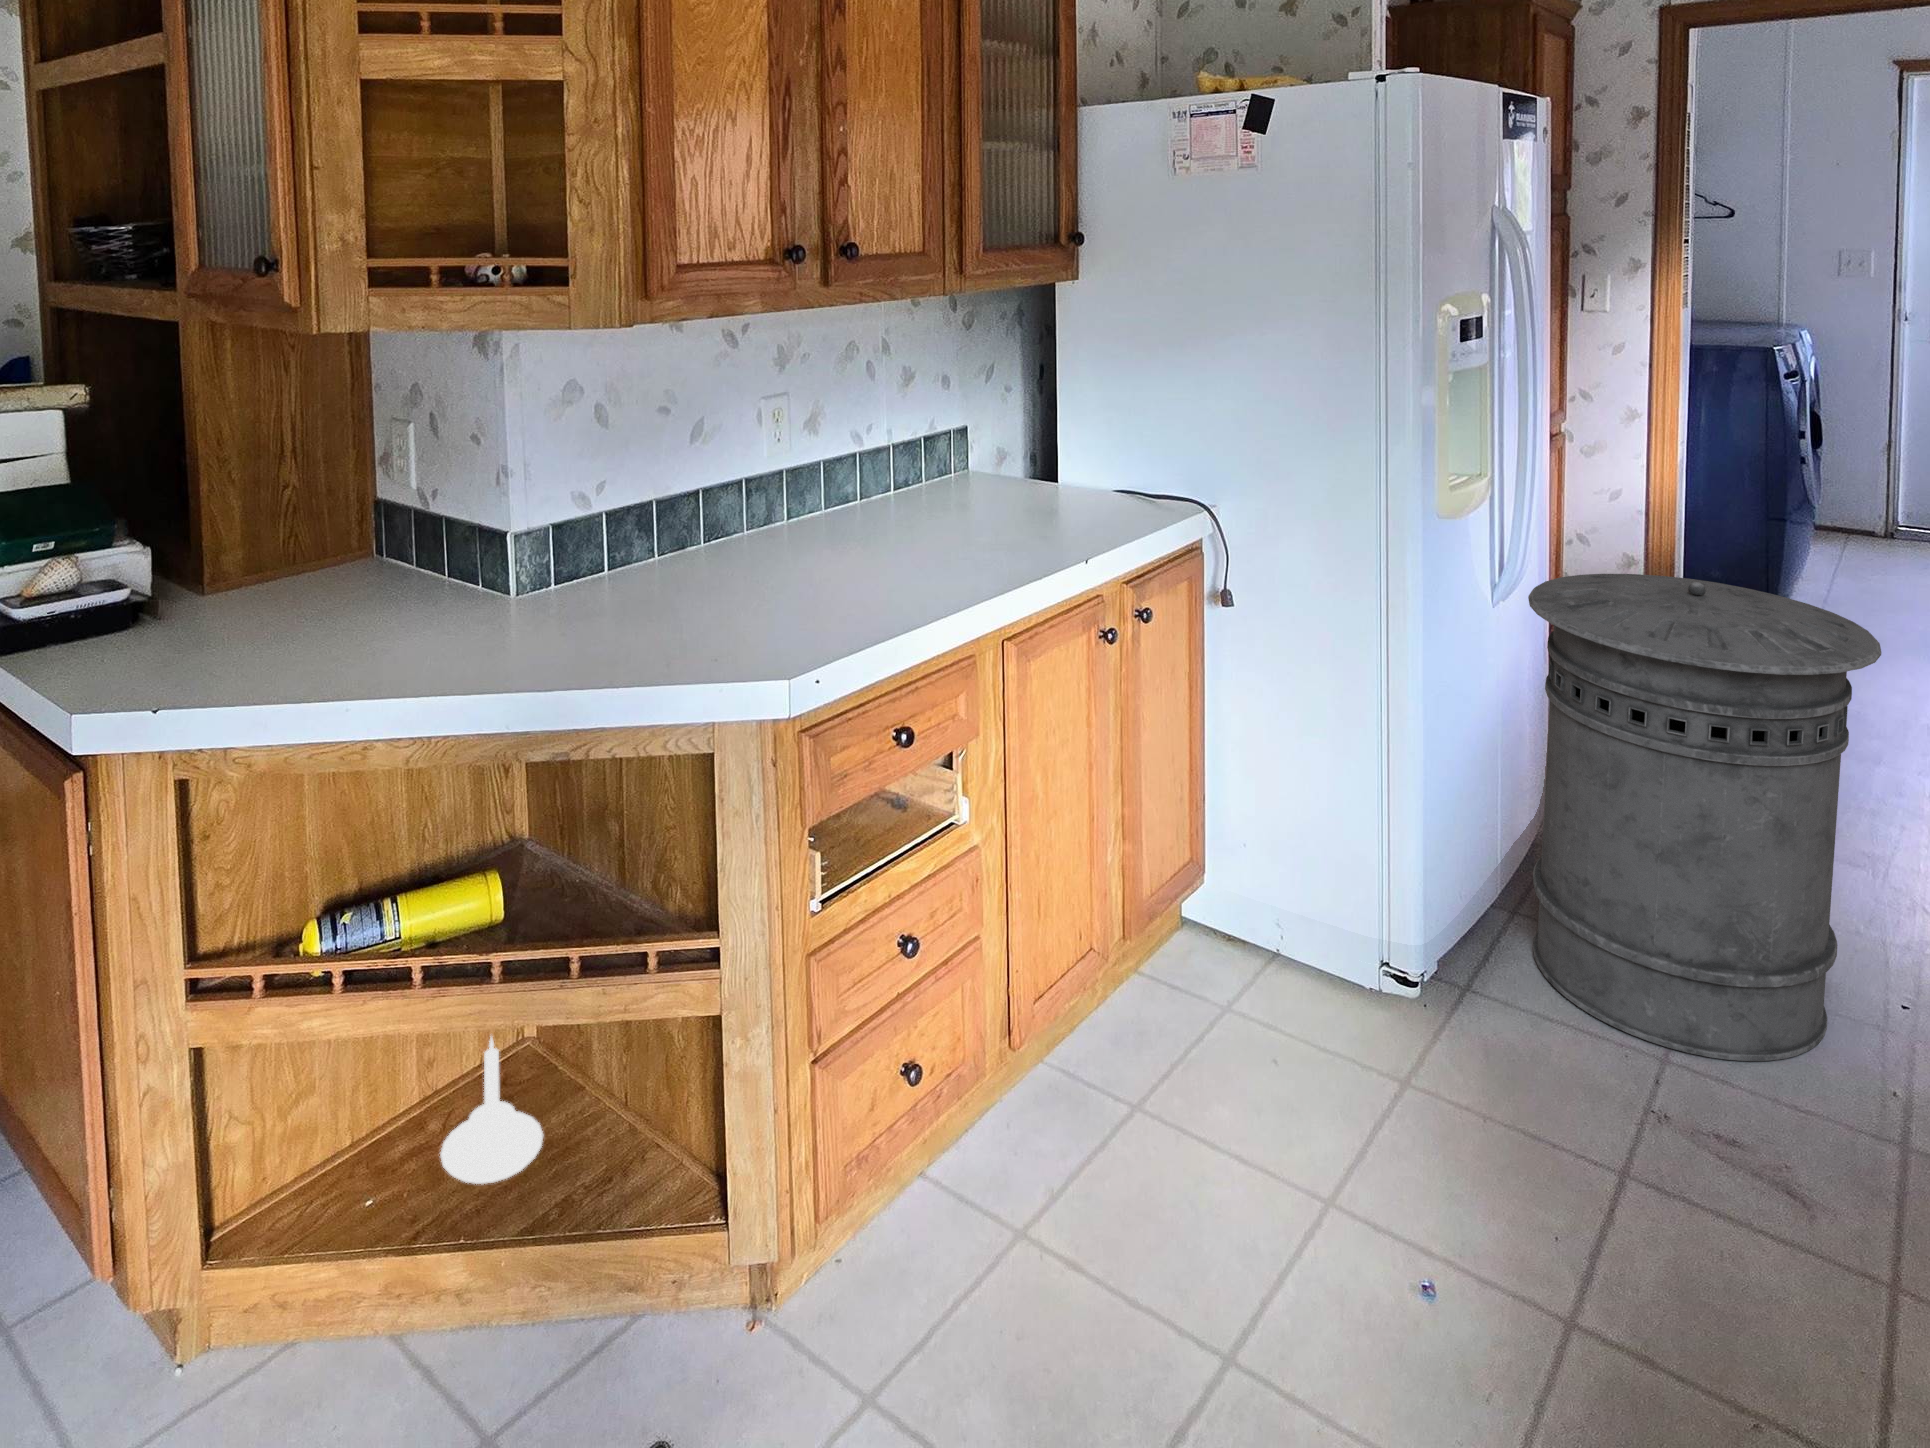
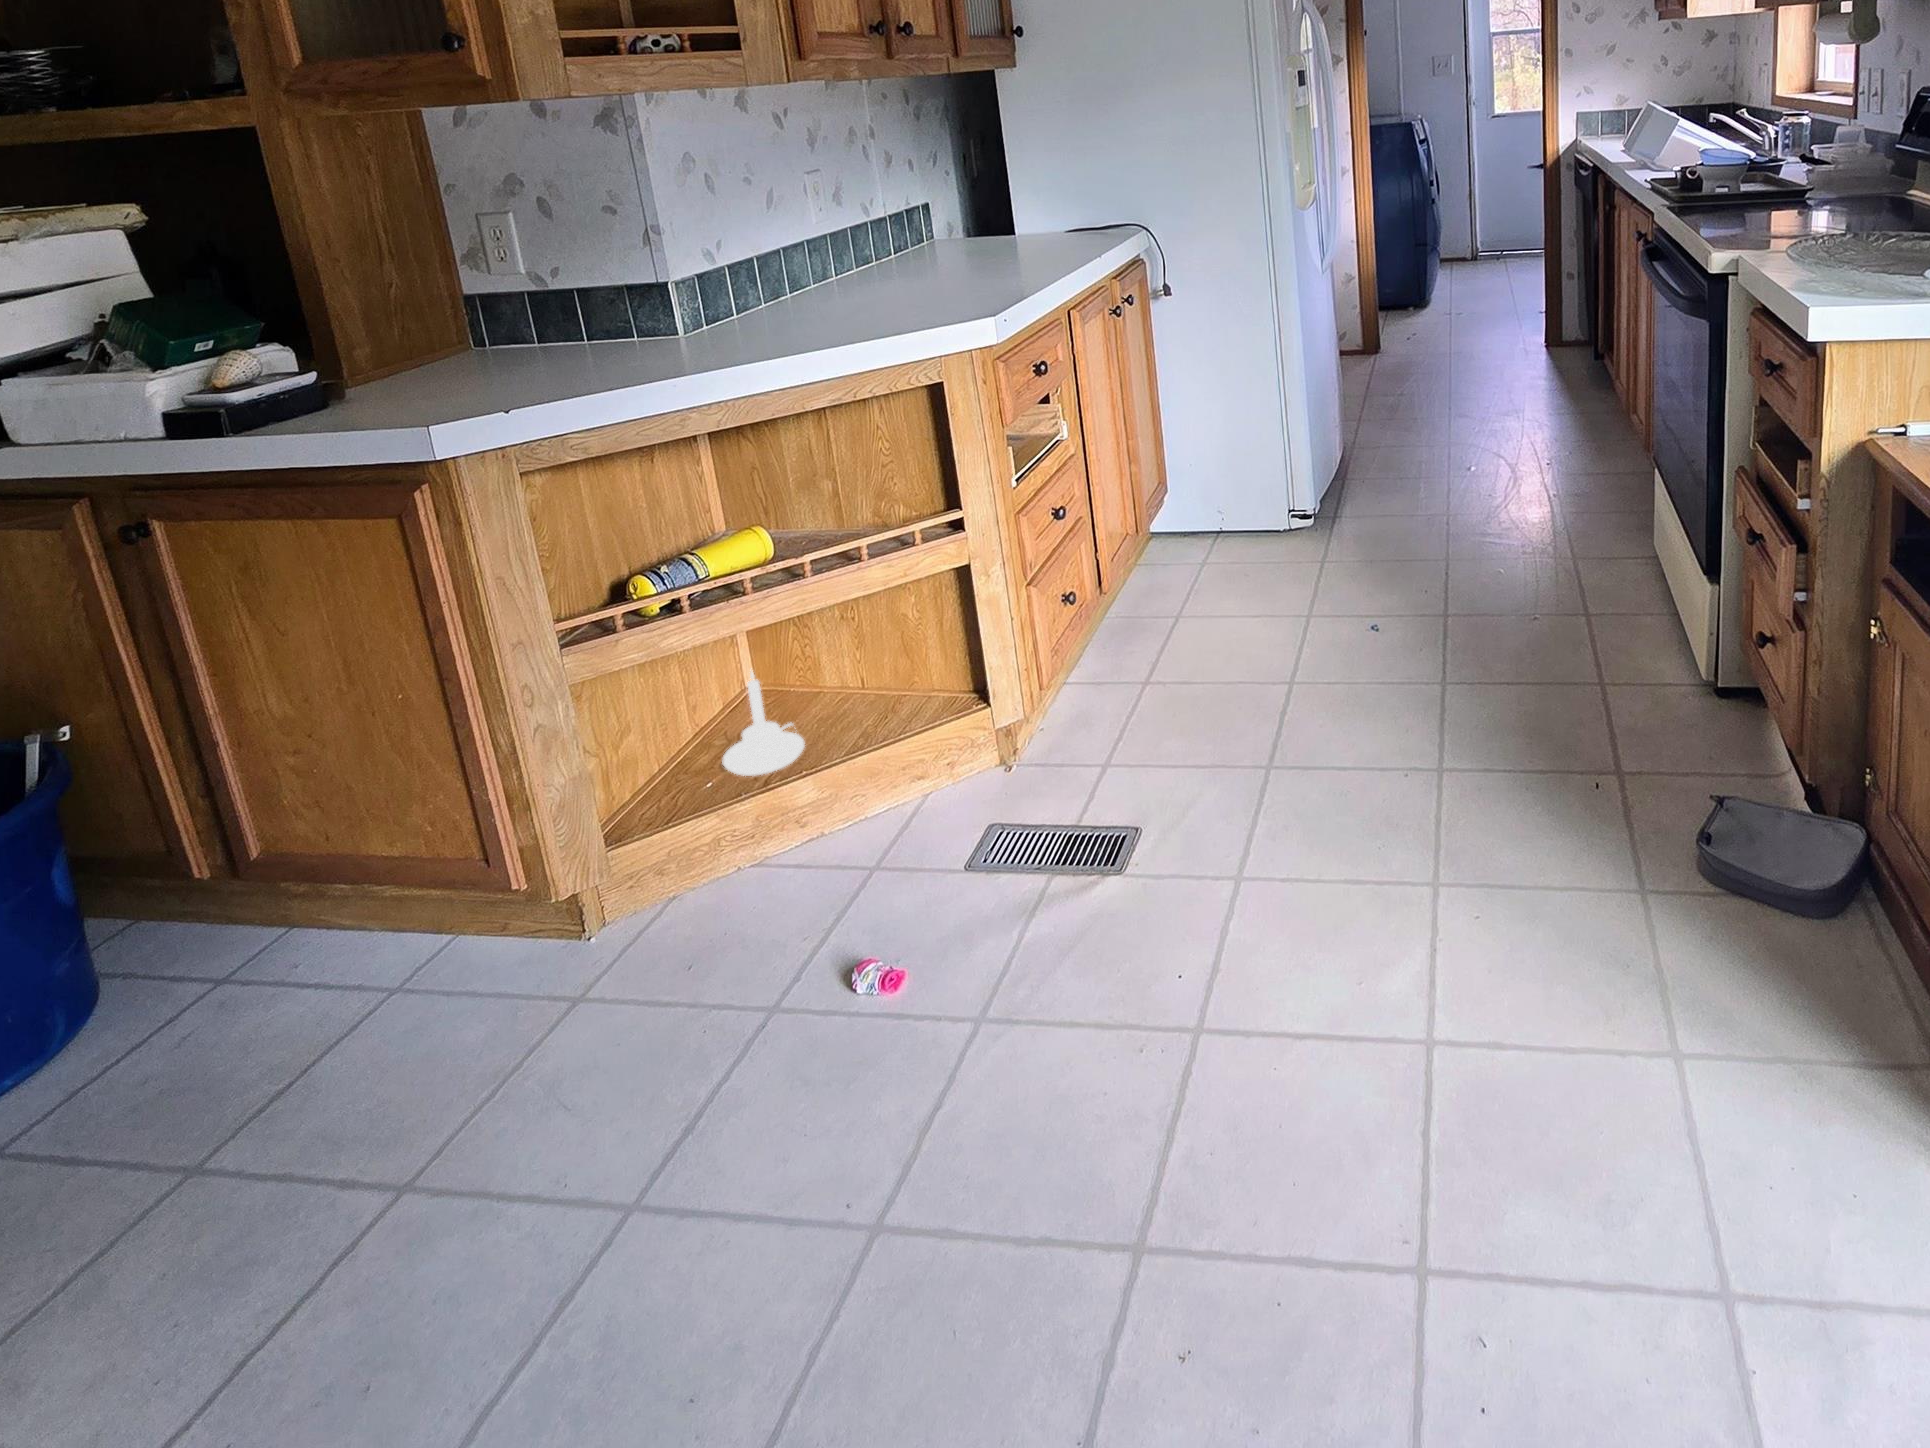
trash can: present [1528,574,1881,1061] -> none [1347,235,1545,517]

